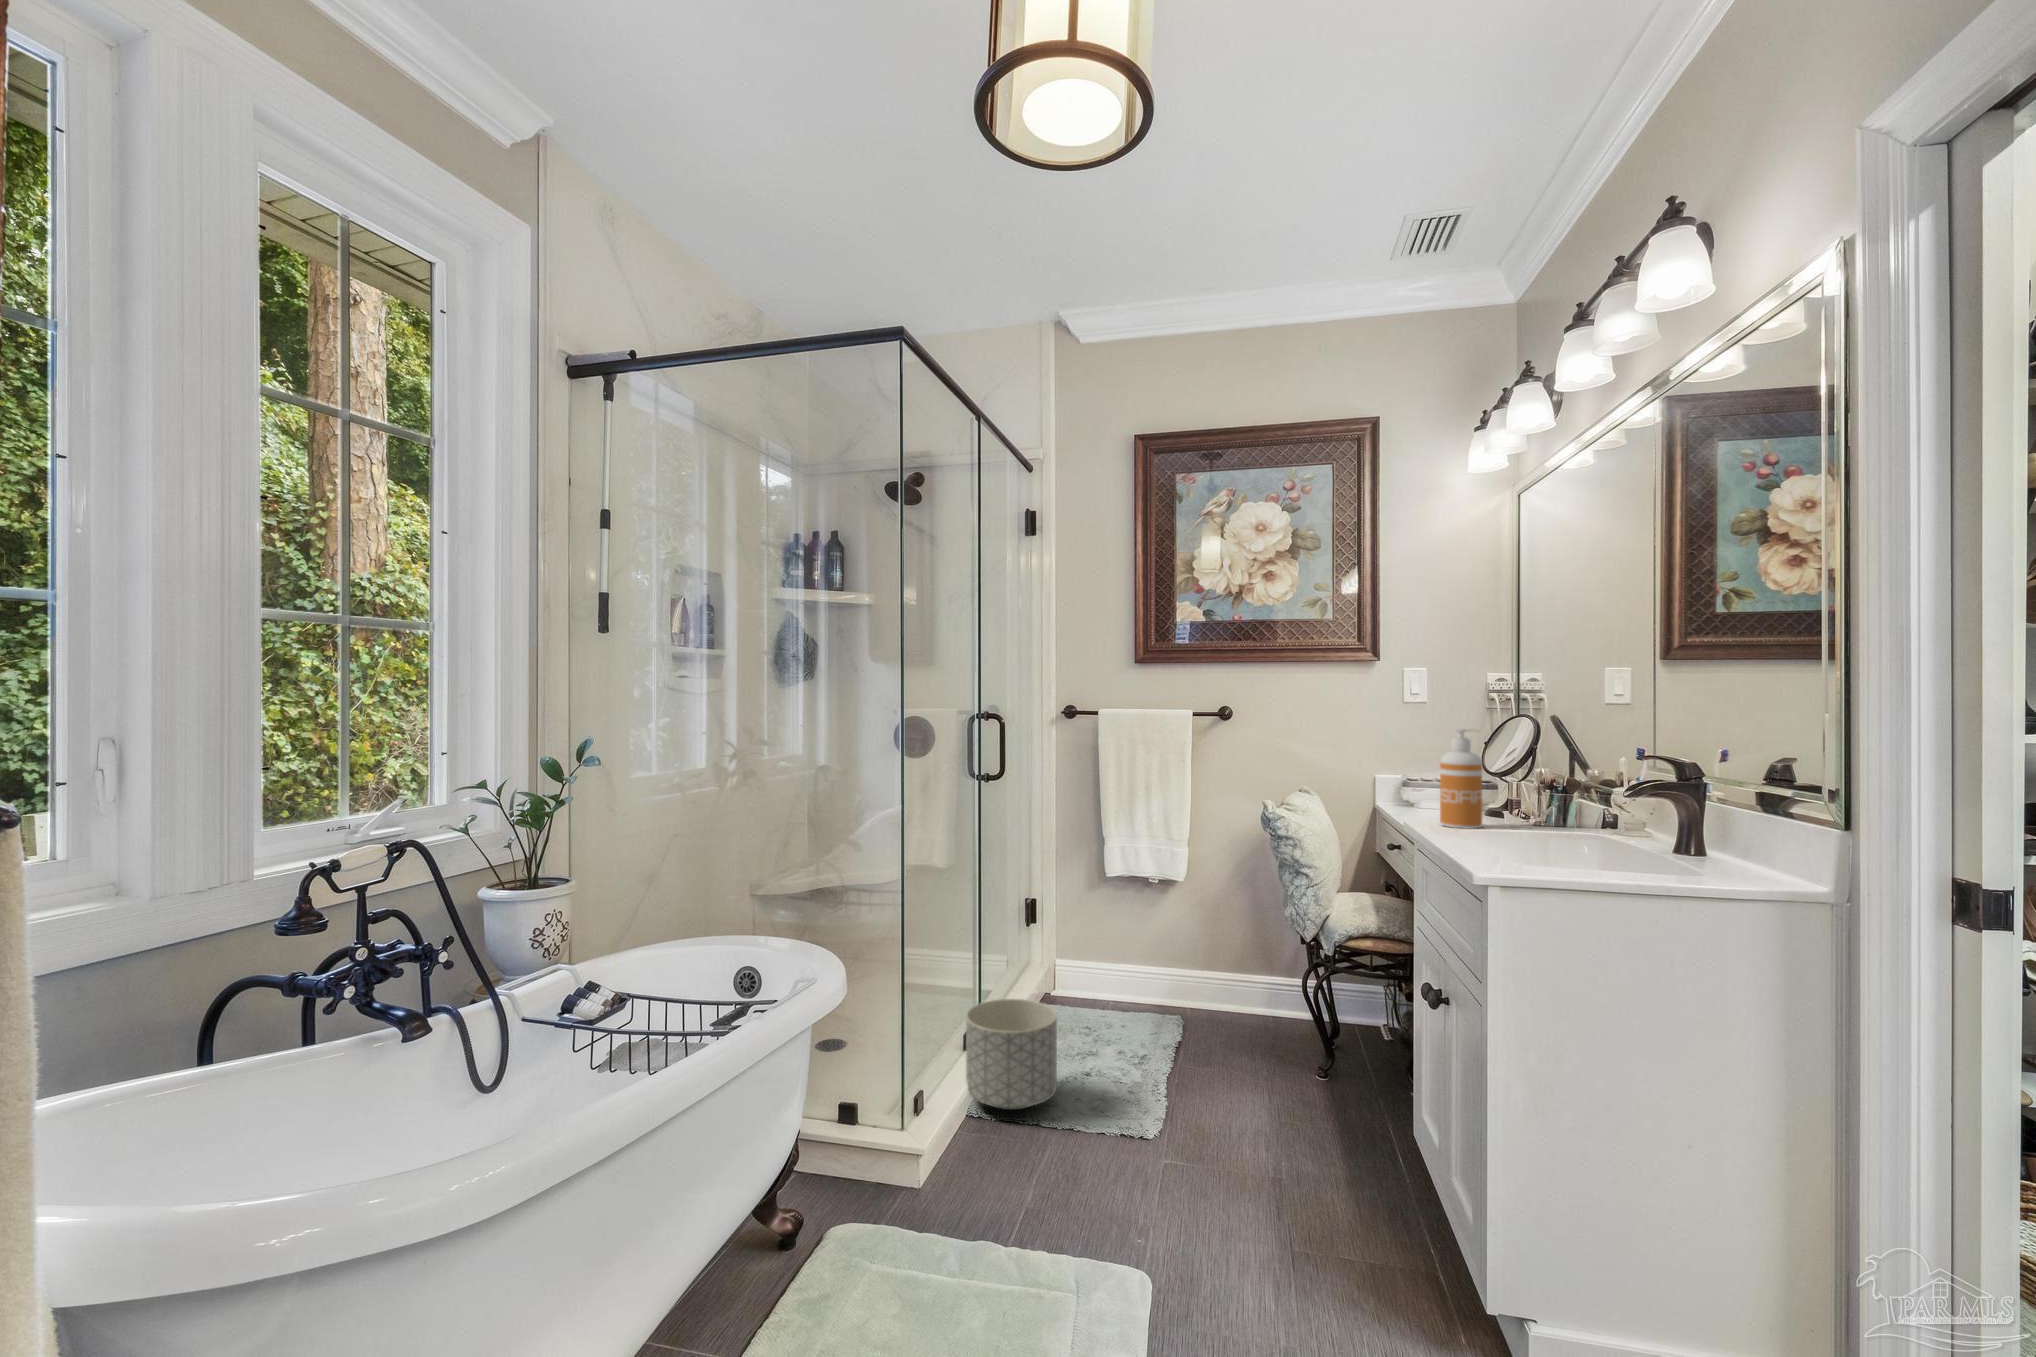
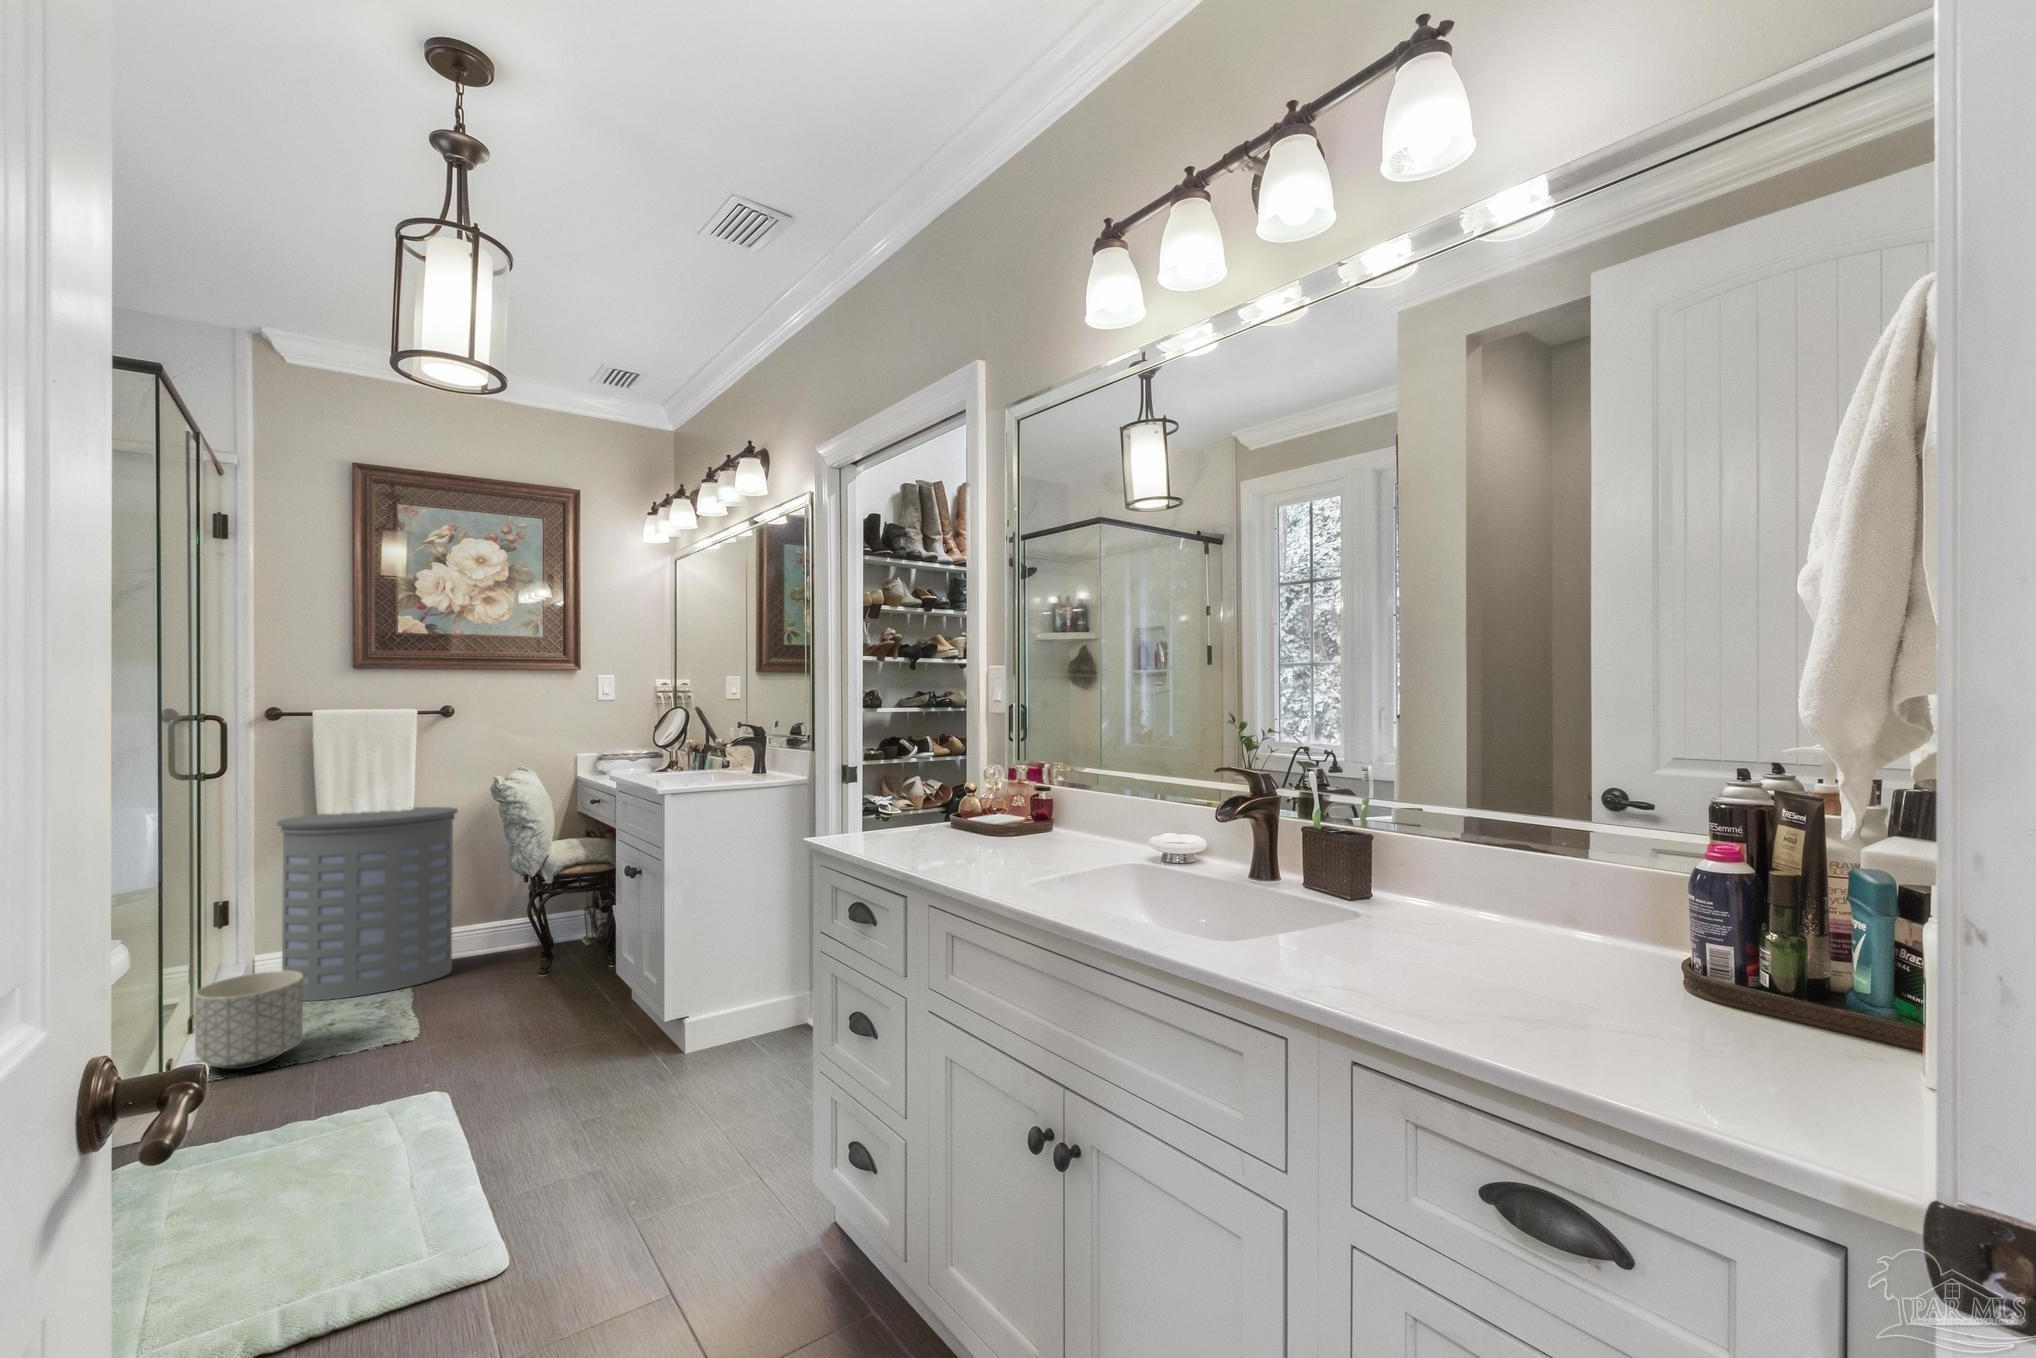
soap dispenser: present [1440,729,1482,829] -> none [629,715,656,779]
laundry hamper: none [1065,821,1233,1041] -> present [277,807,458,1001]

